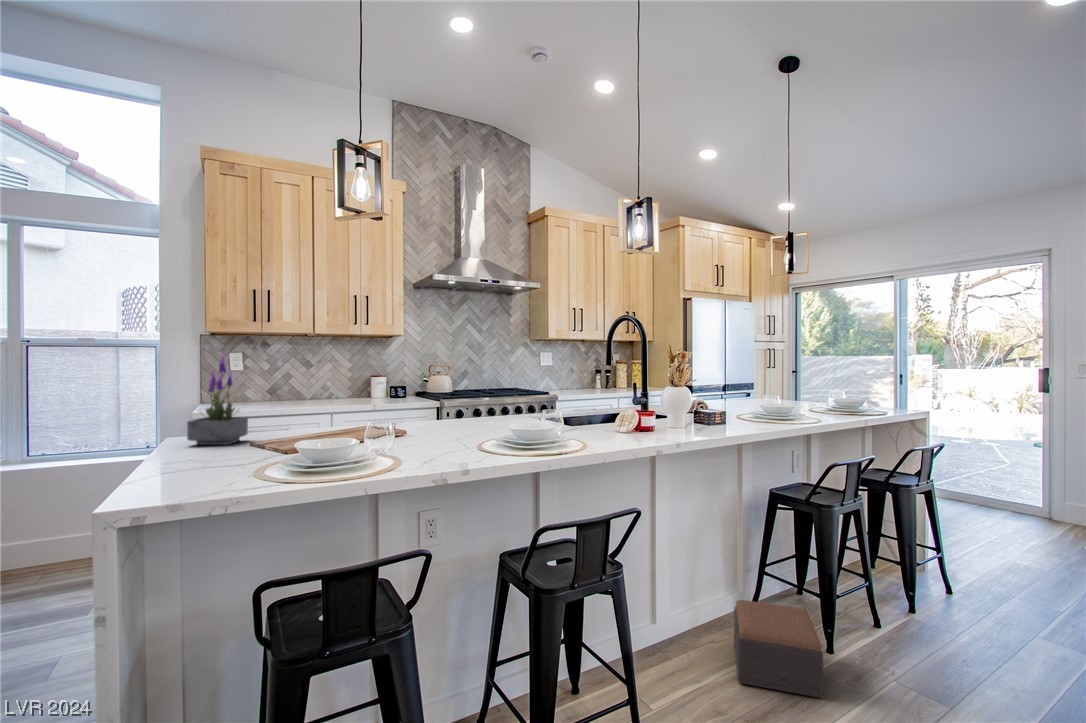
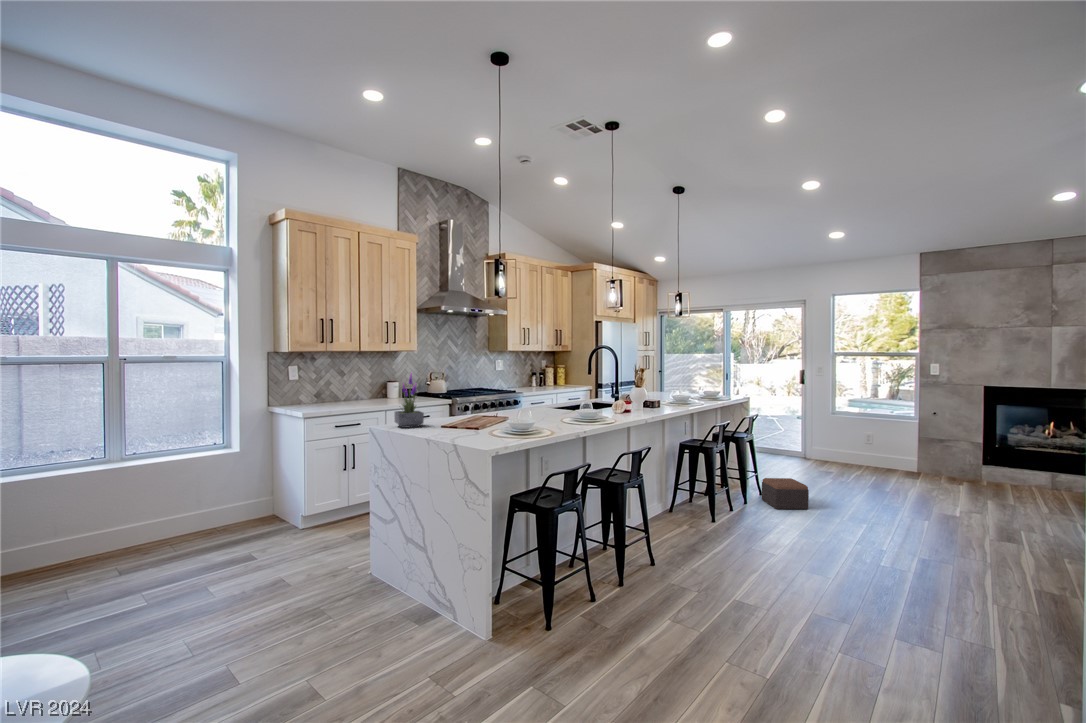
footstool: present [734,600,823,698] -> present [762,478,809,509]

